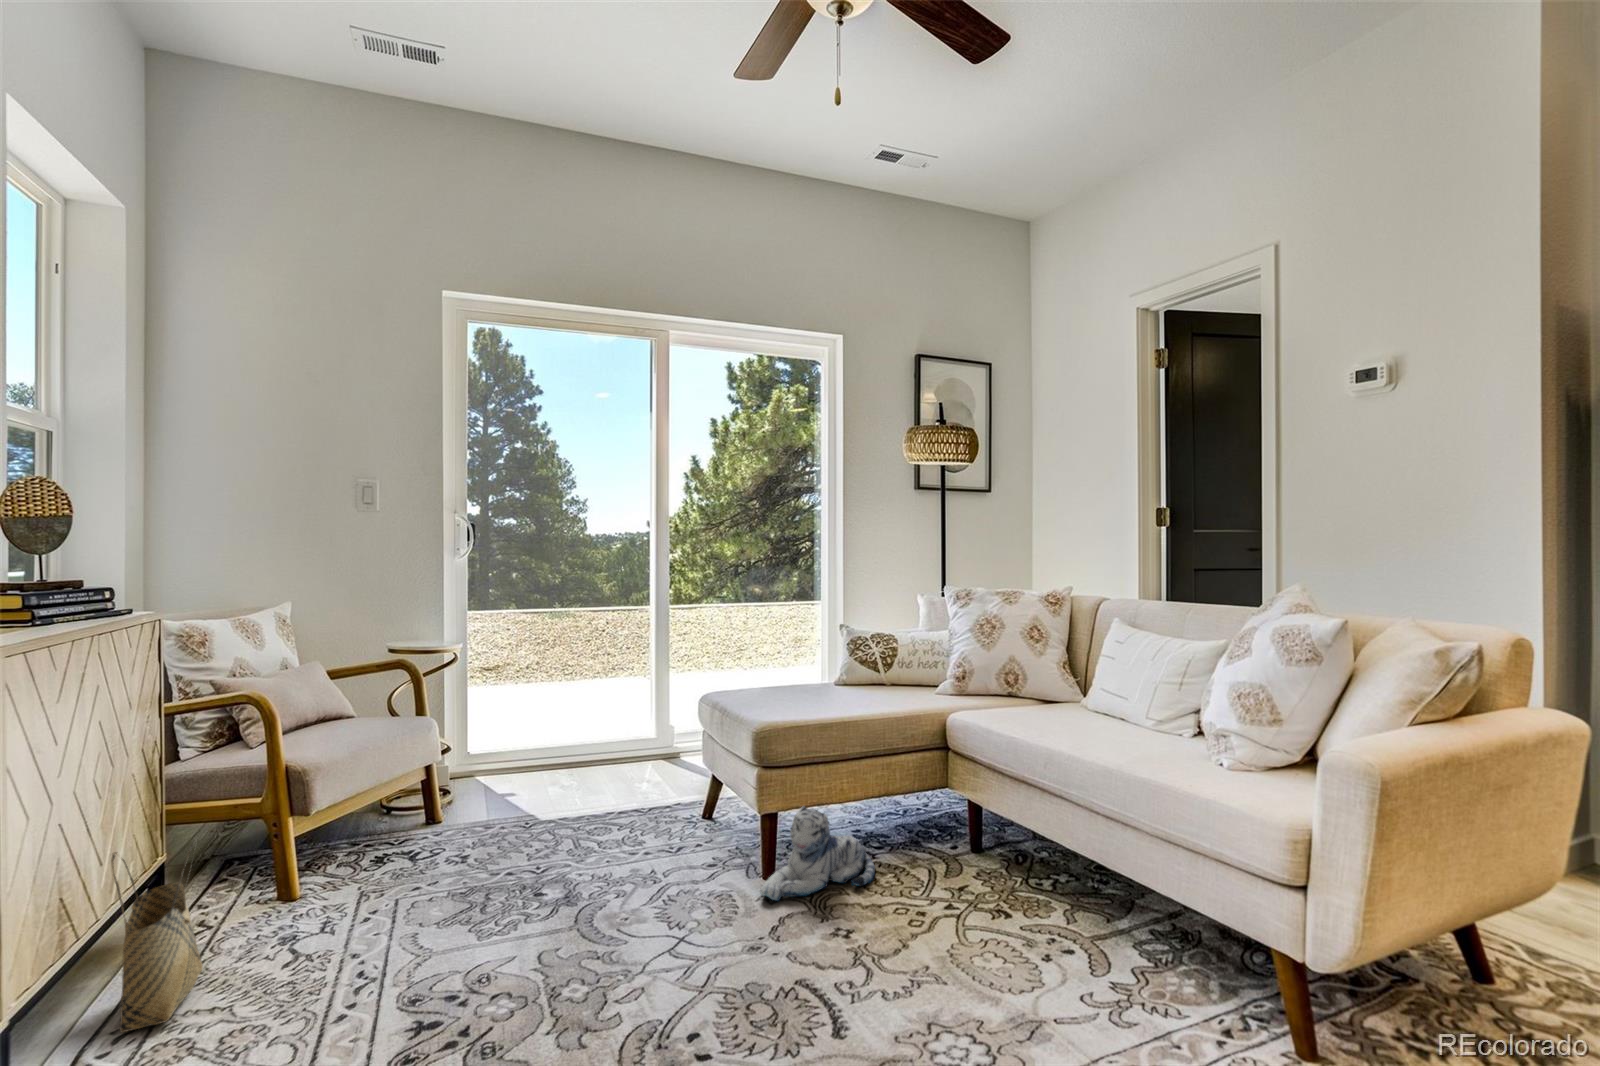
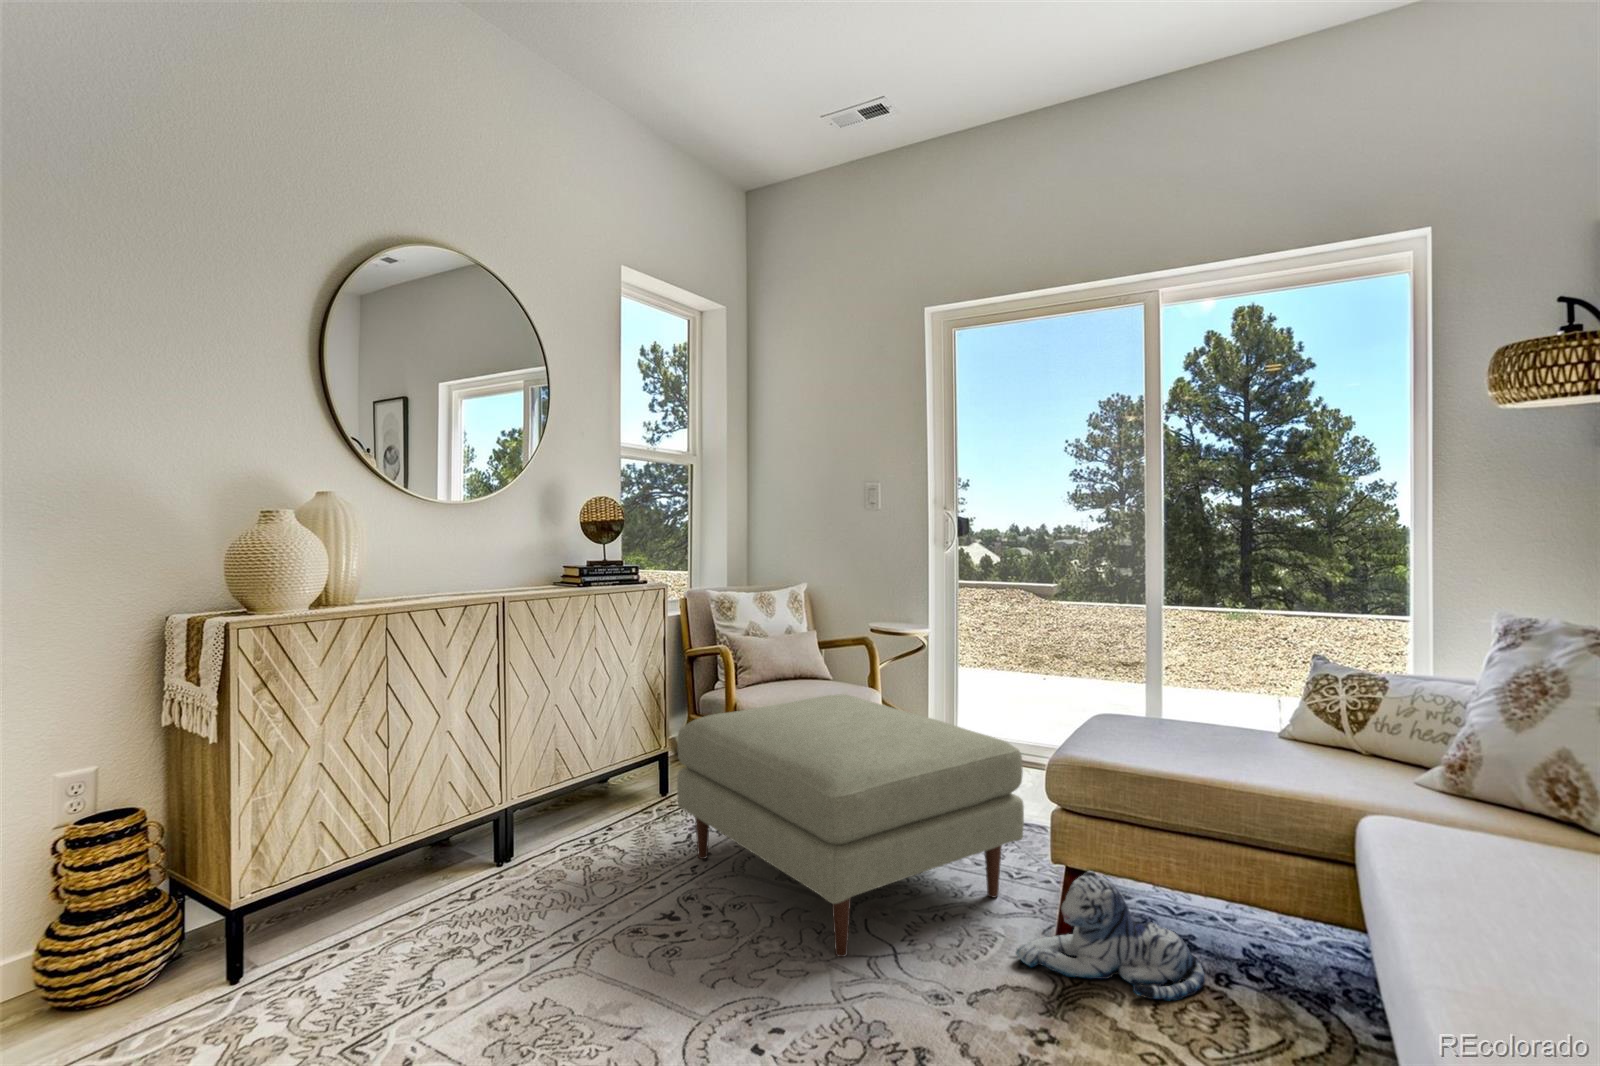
ottoman: none [316,723,701,963] -> present [677,695,1024,957]
woven basket: present [111,840,202,1032] -> none [564,737,630,855]

